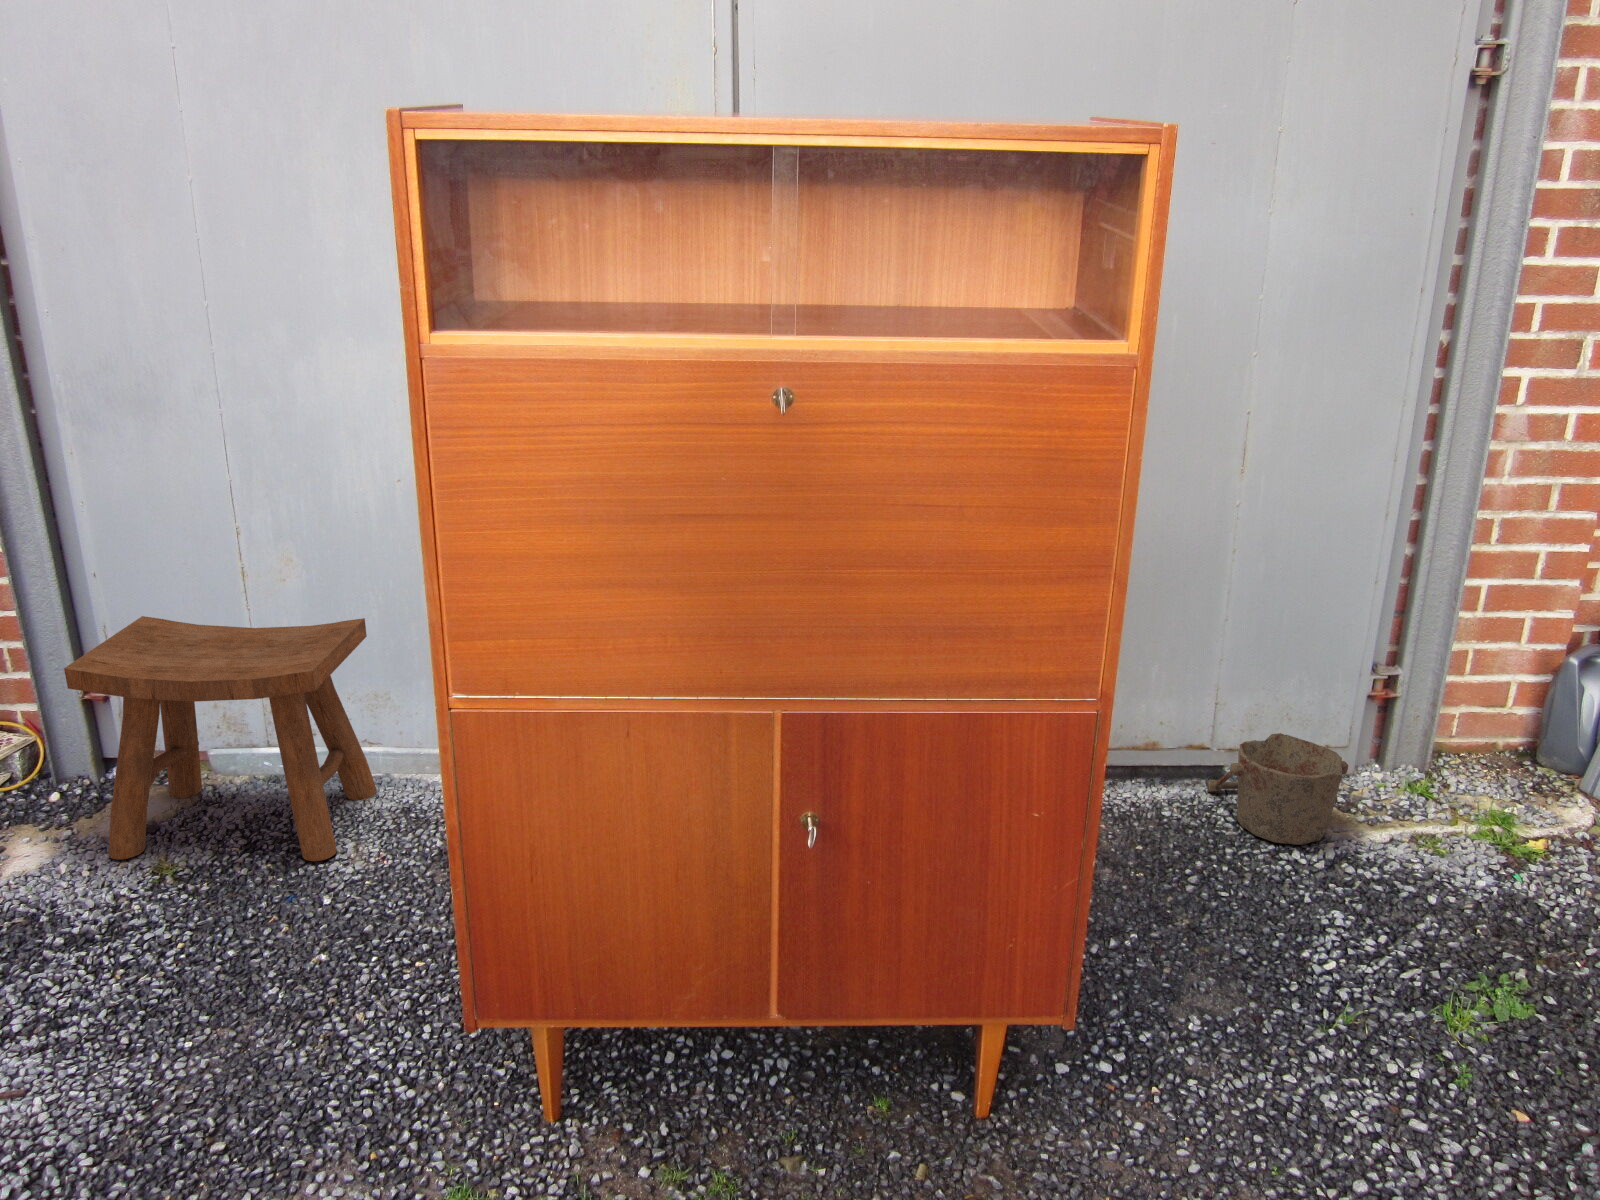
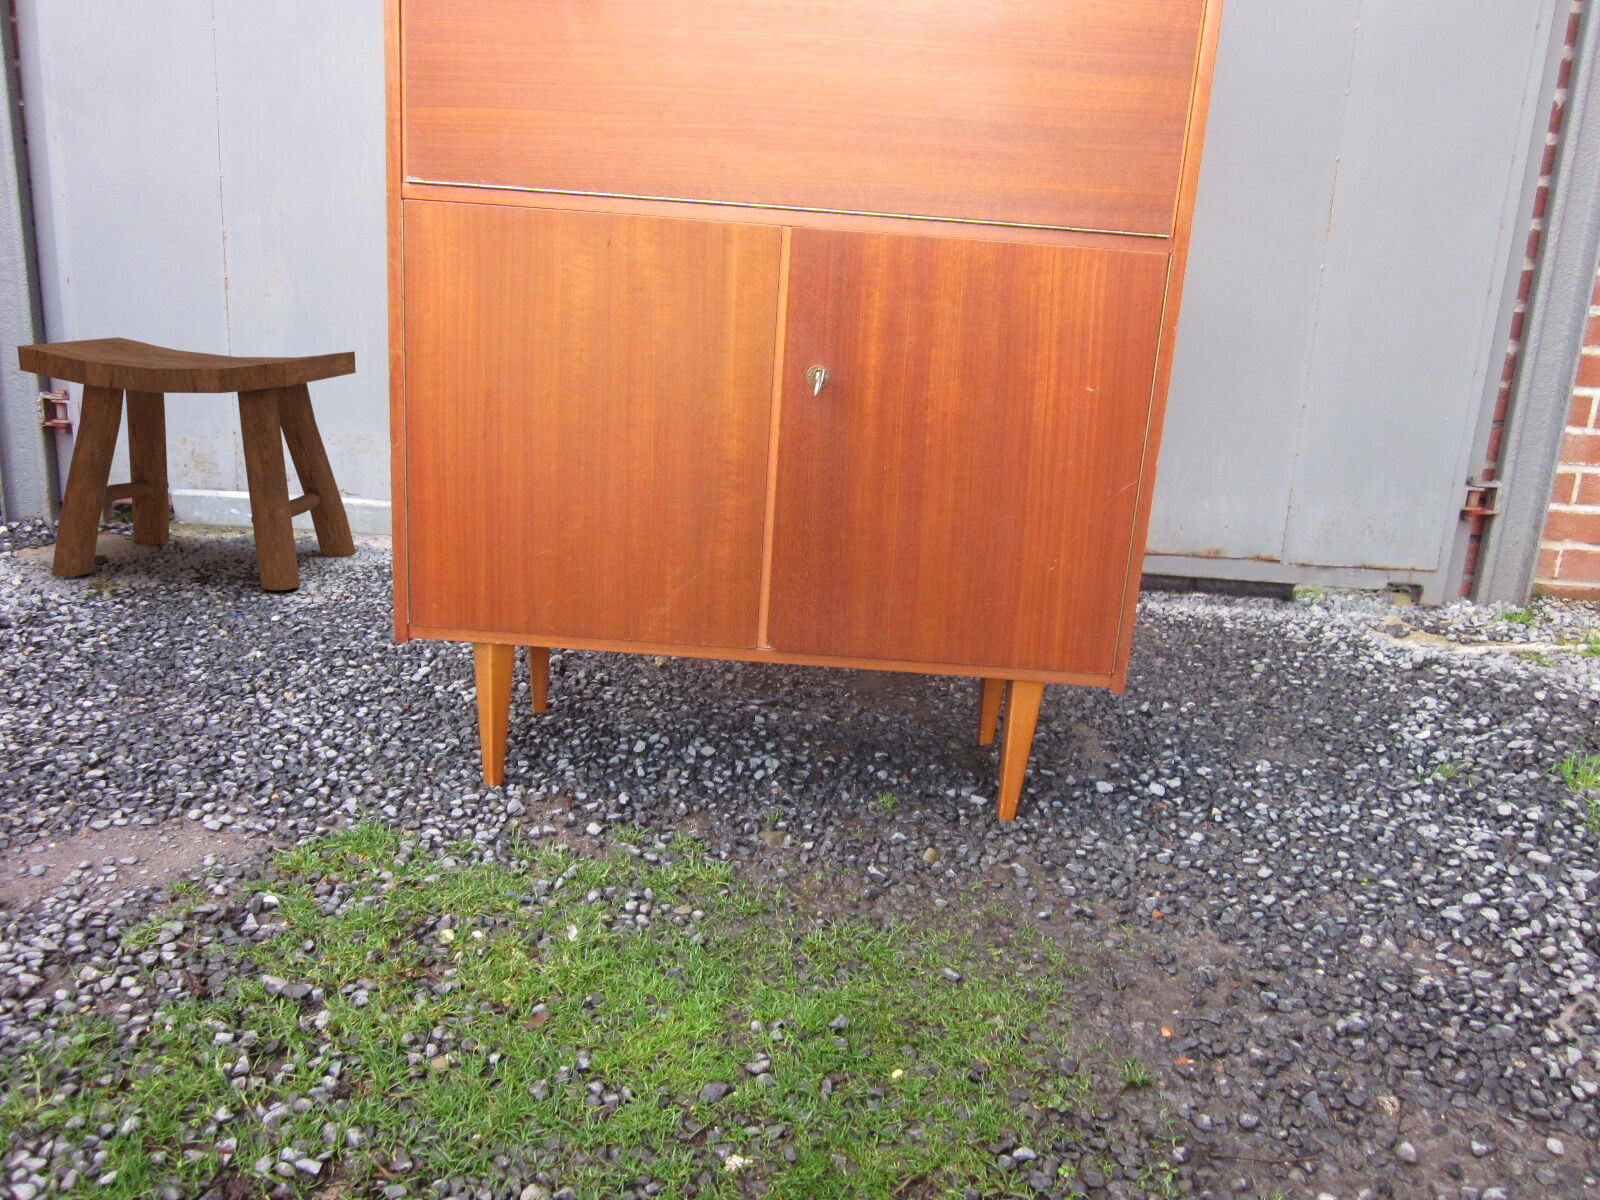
bucket: present [1207,733,1348,845] -> none [1273,538,1439,648]

